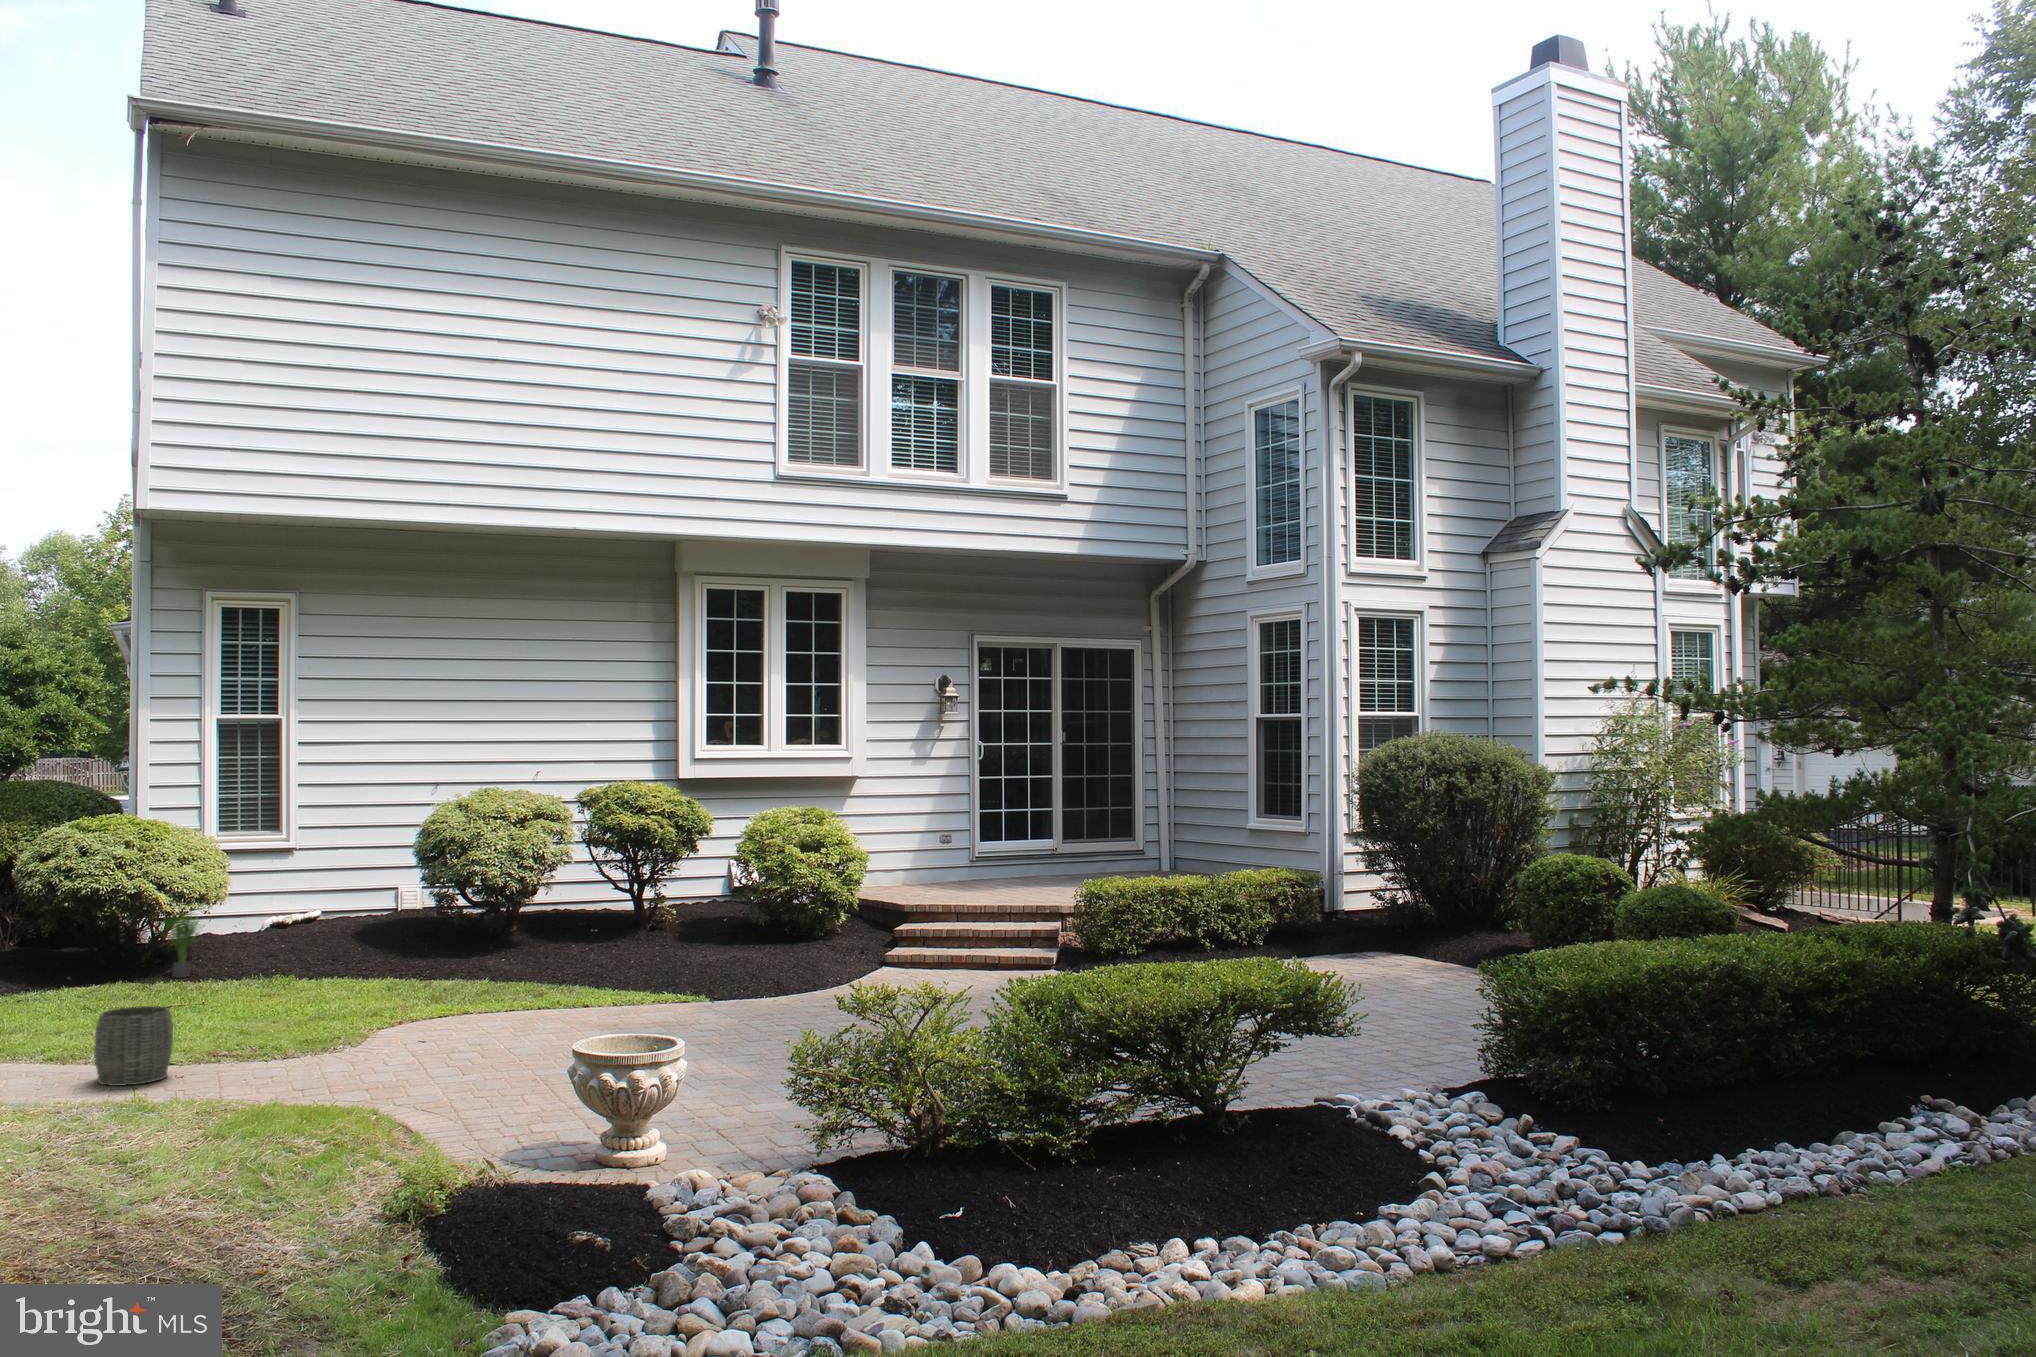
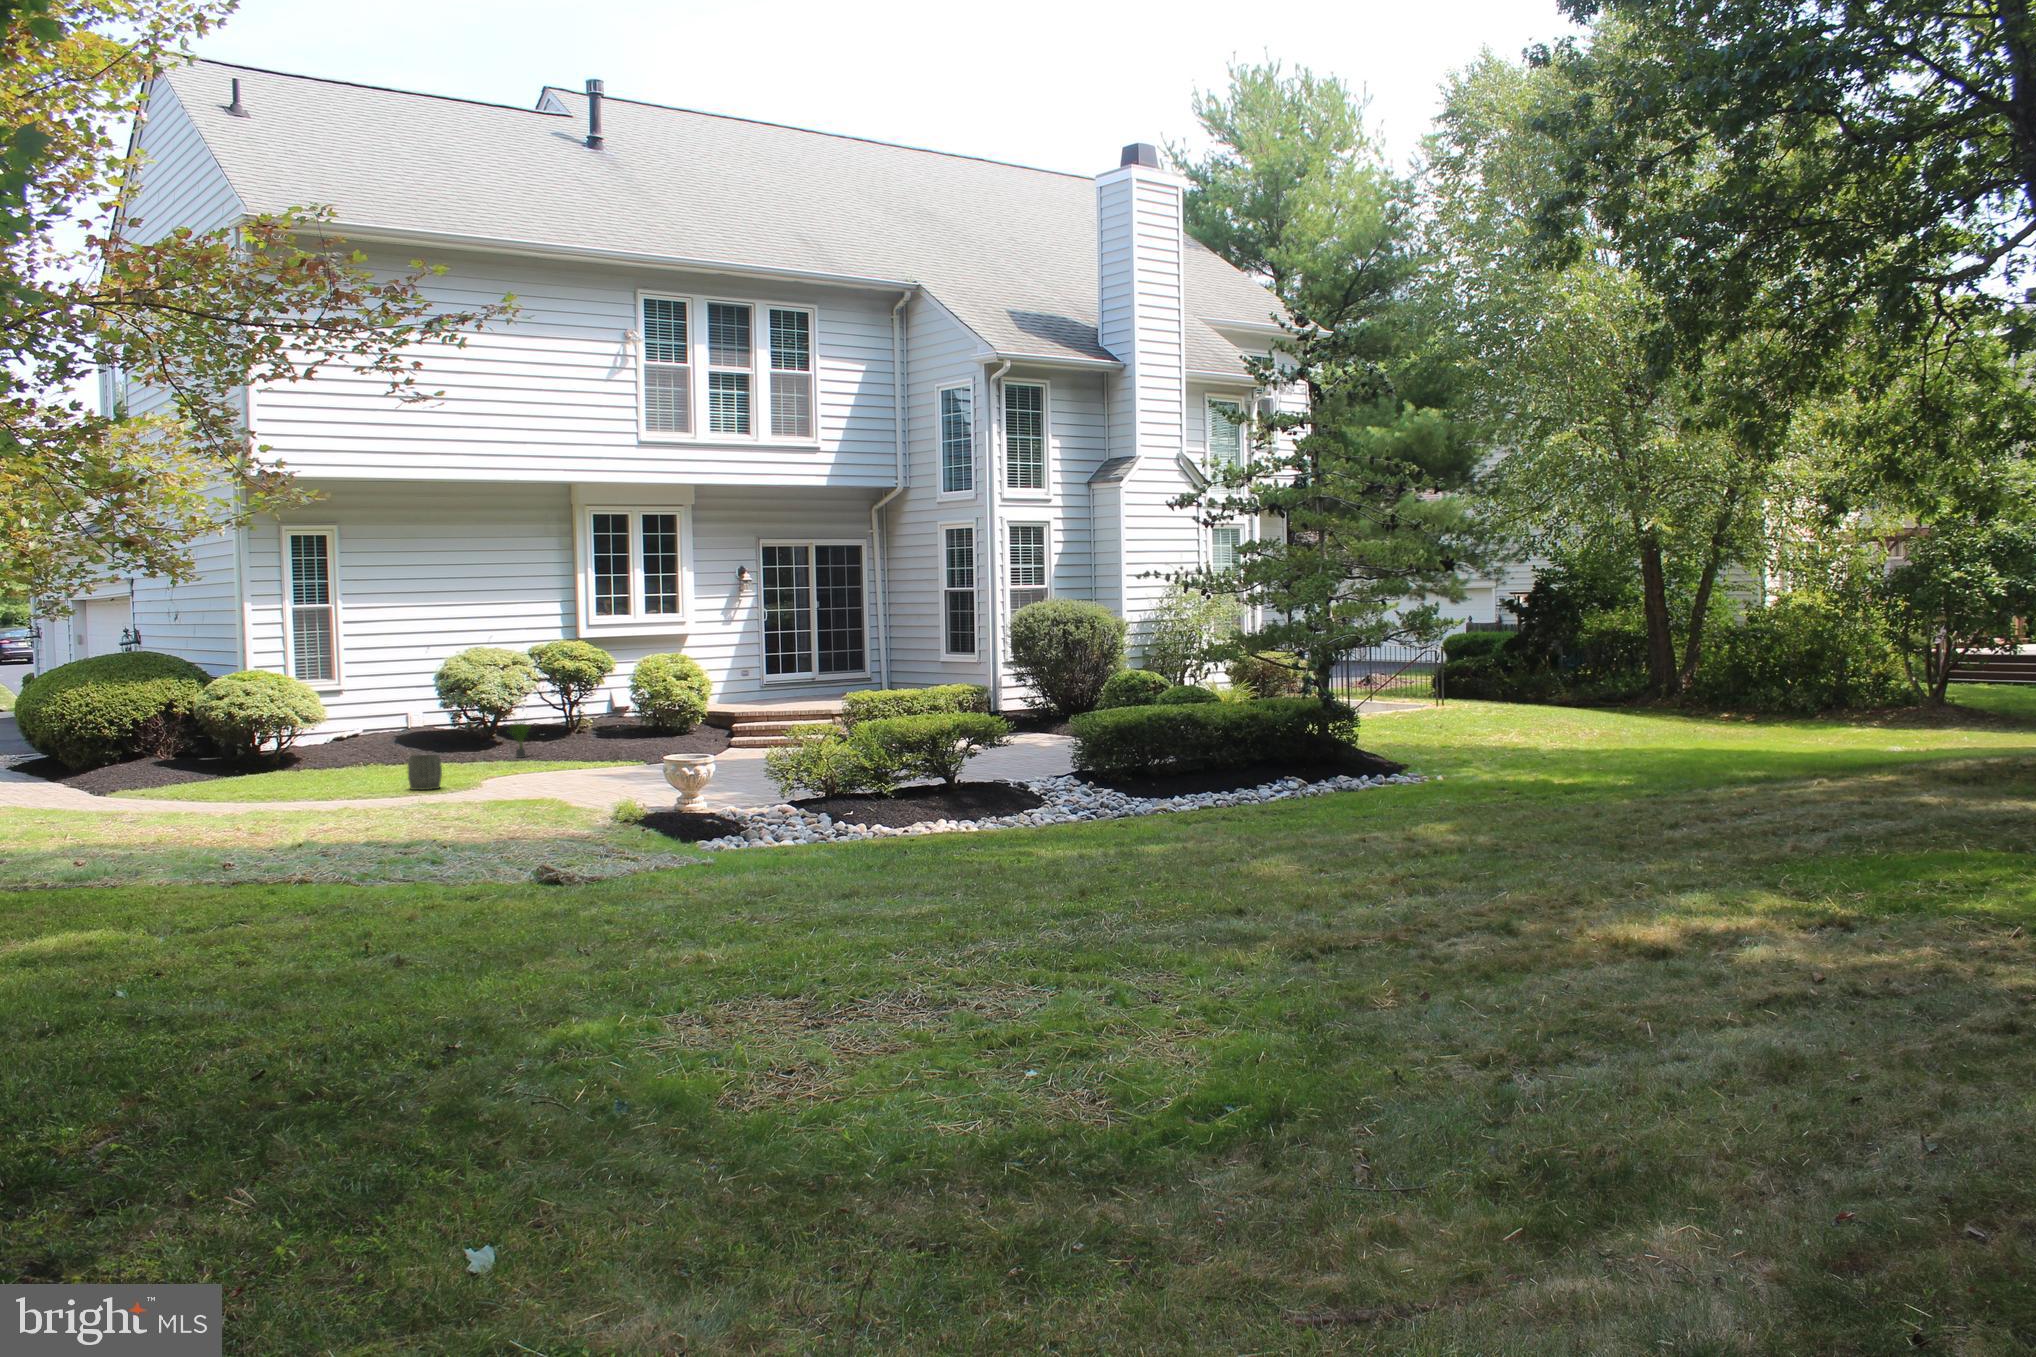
potted plant: present [163,908,199,978] -> present [512,720,529,758]

